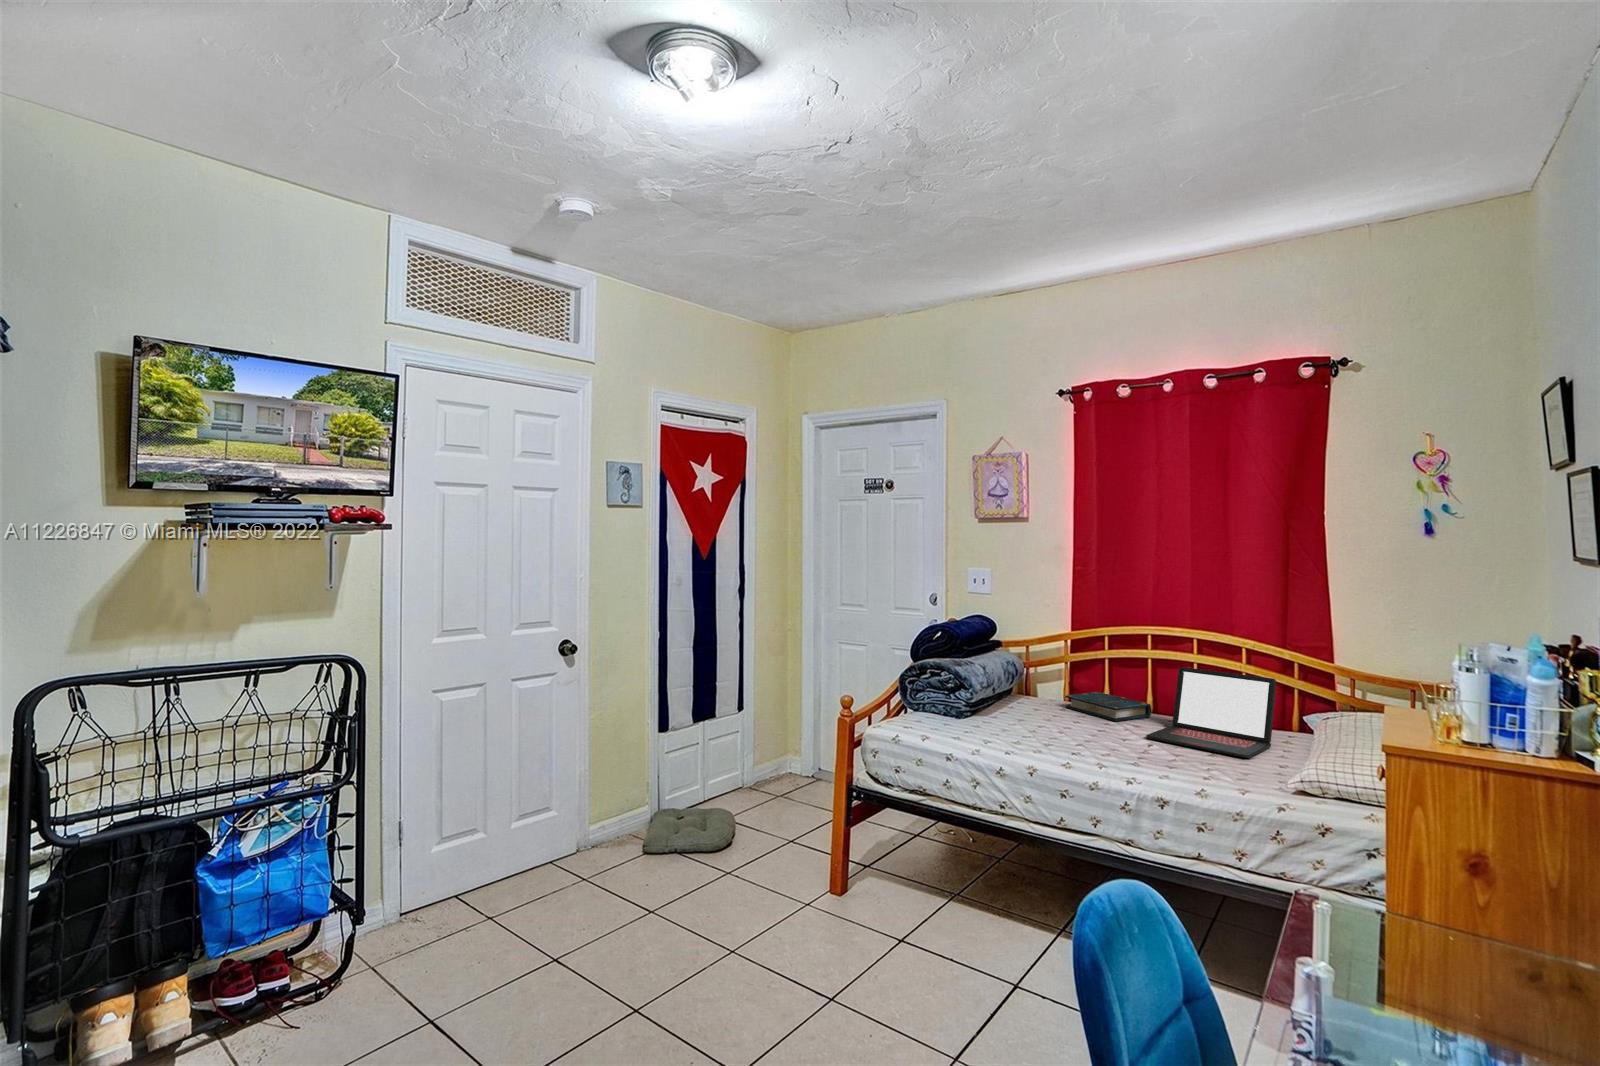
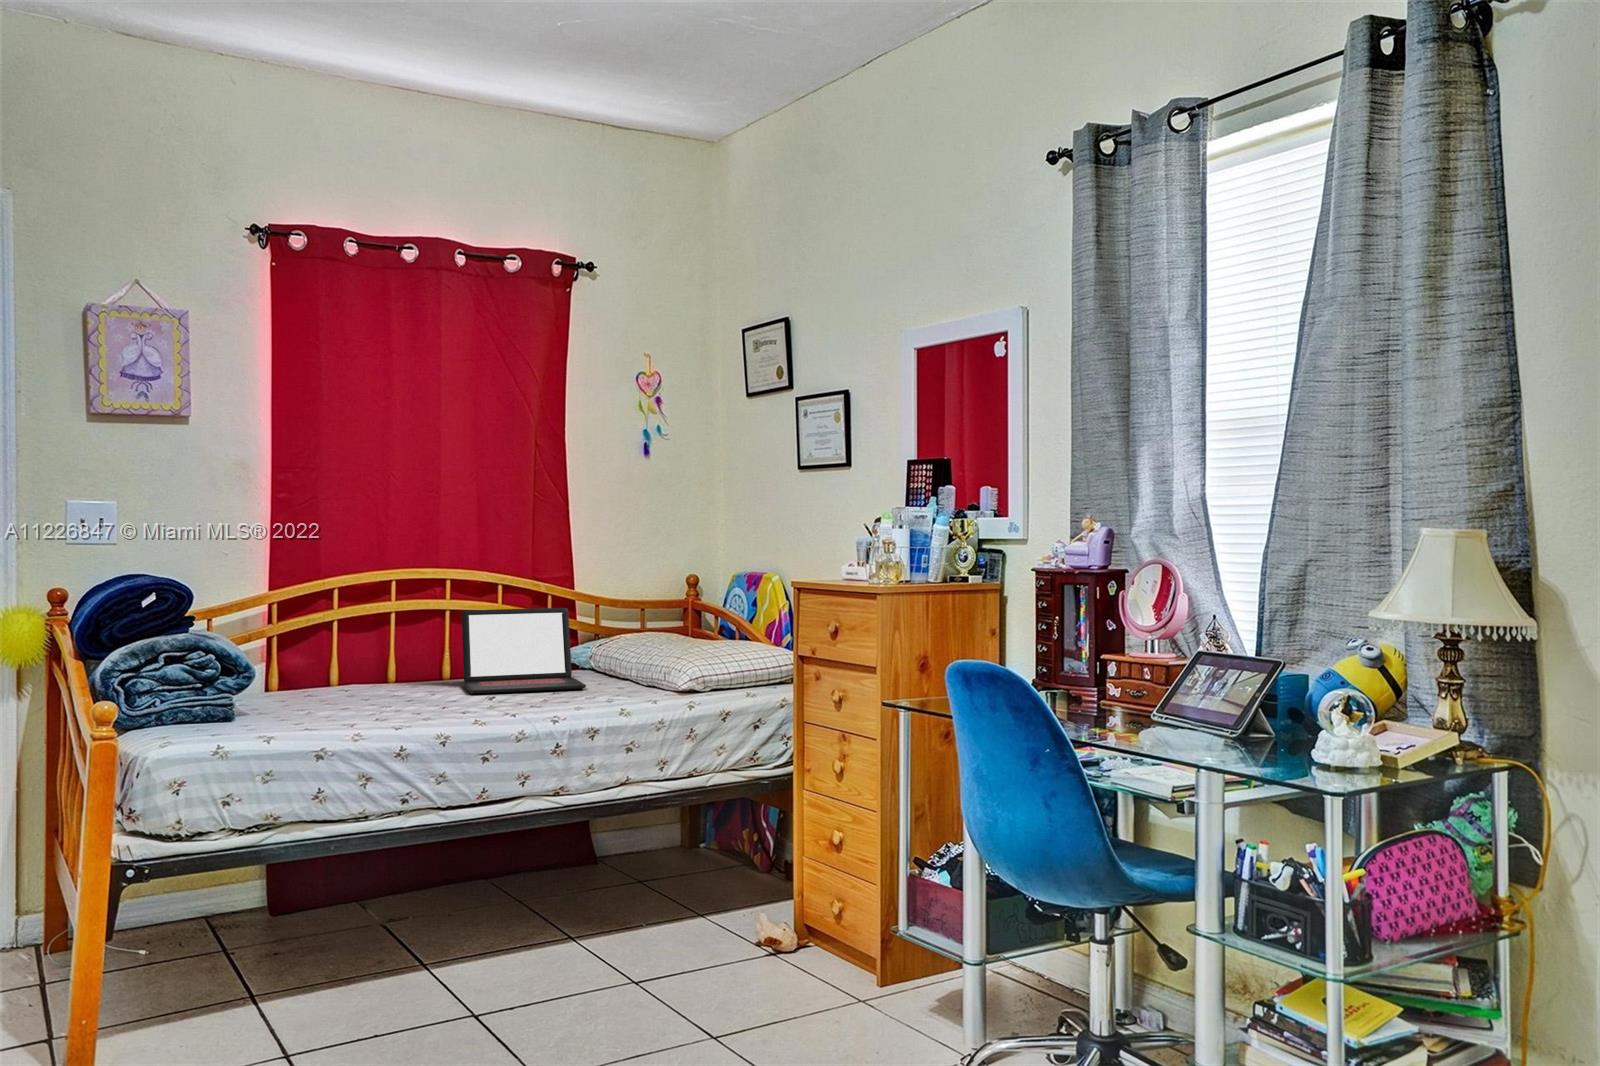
book: present [1065,692,1151,721] -> none [307,666,416,692]

